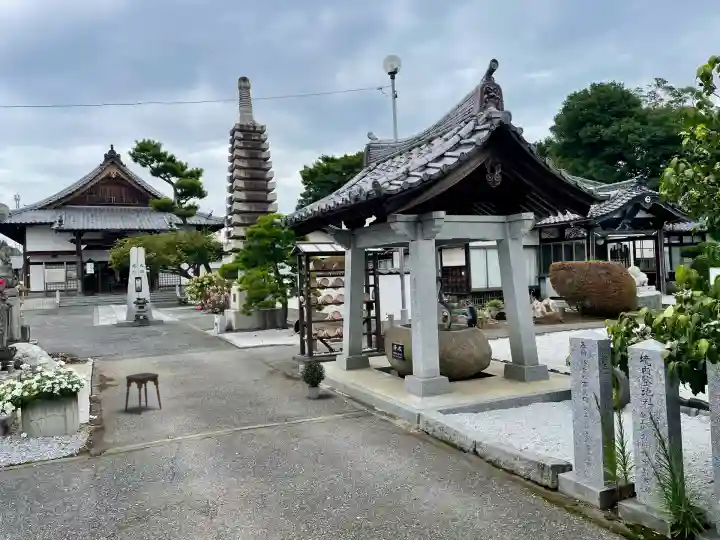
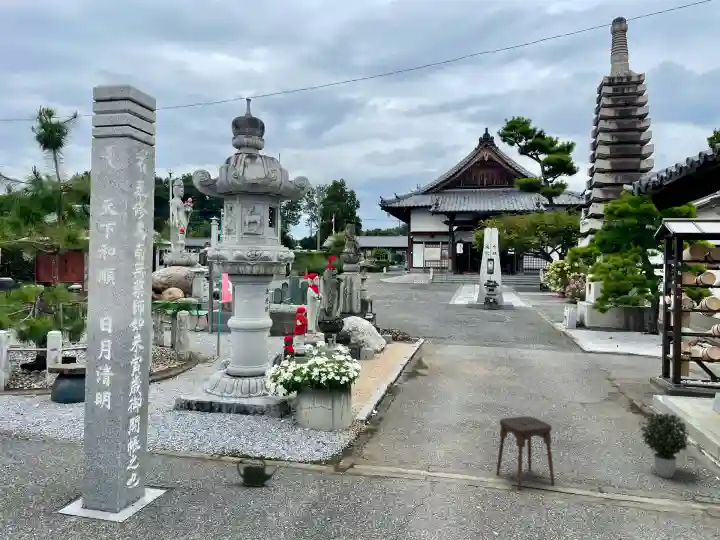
stool: present [125,373,161,414] -> present [497,417,554,490]
watering can: none [31,431,71,455] -> present [237,457,281,487]

